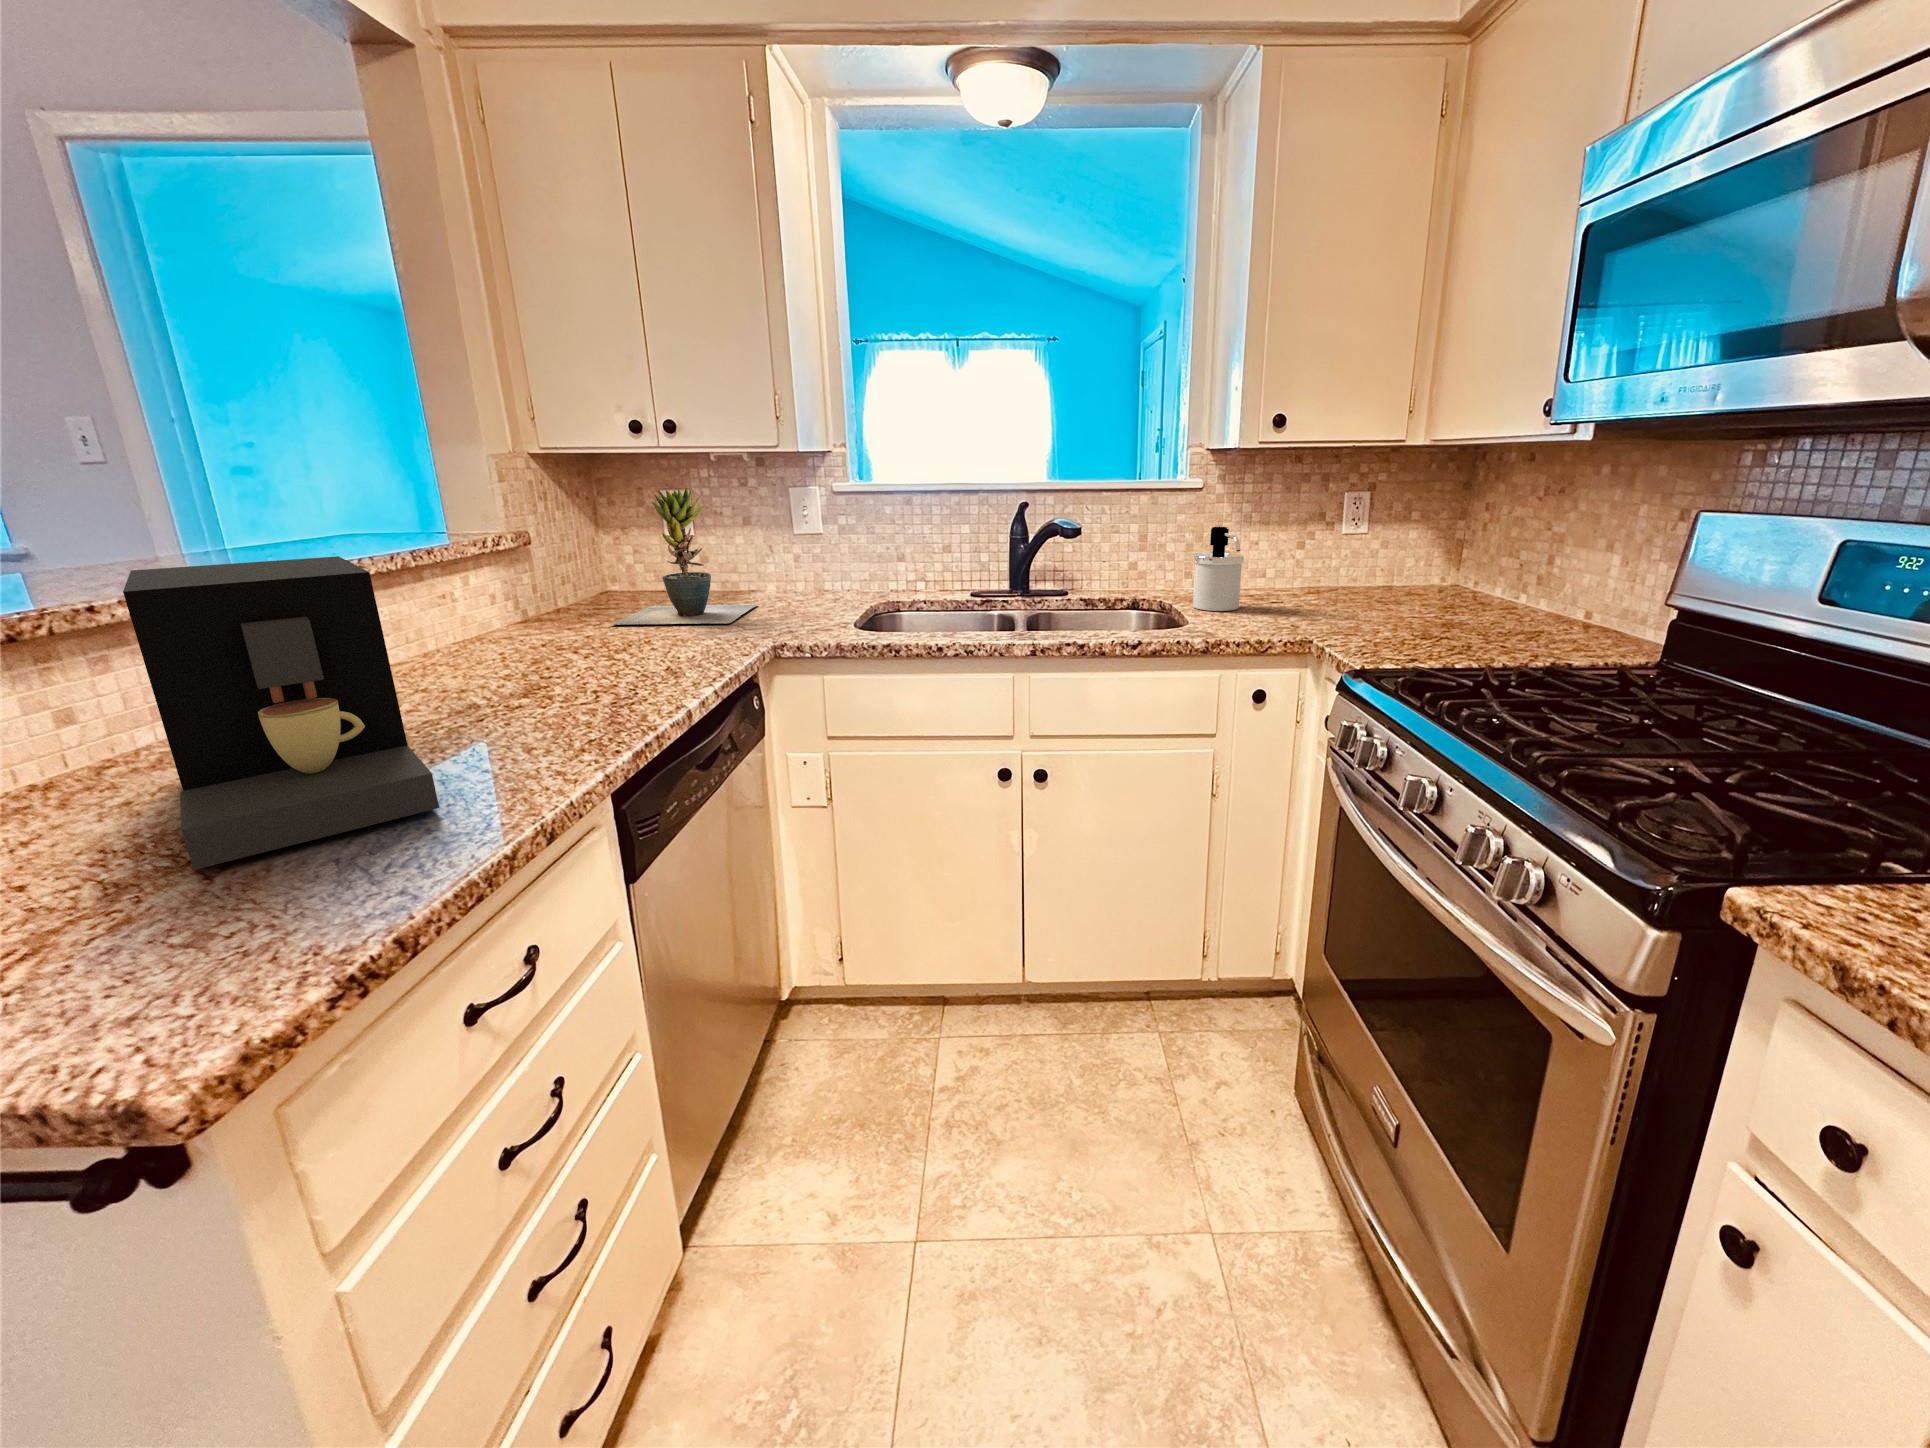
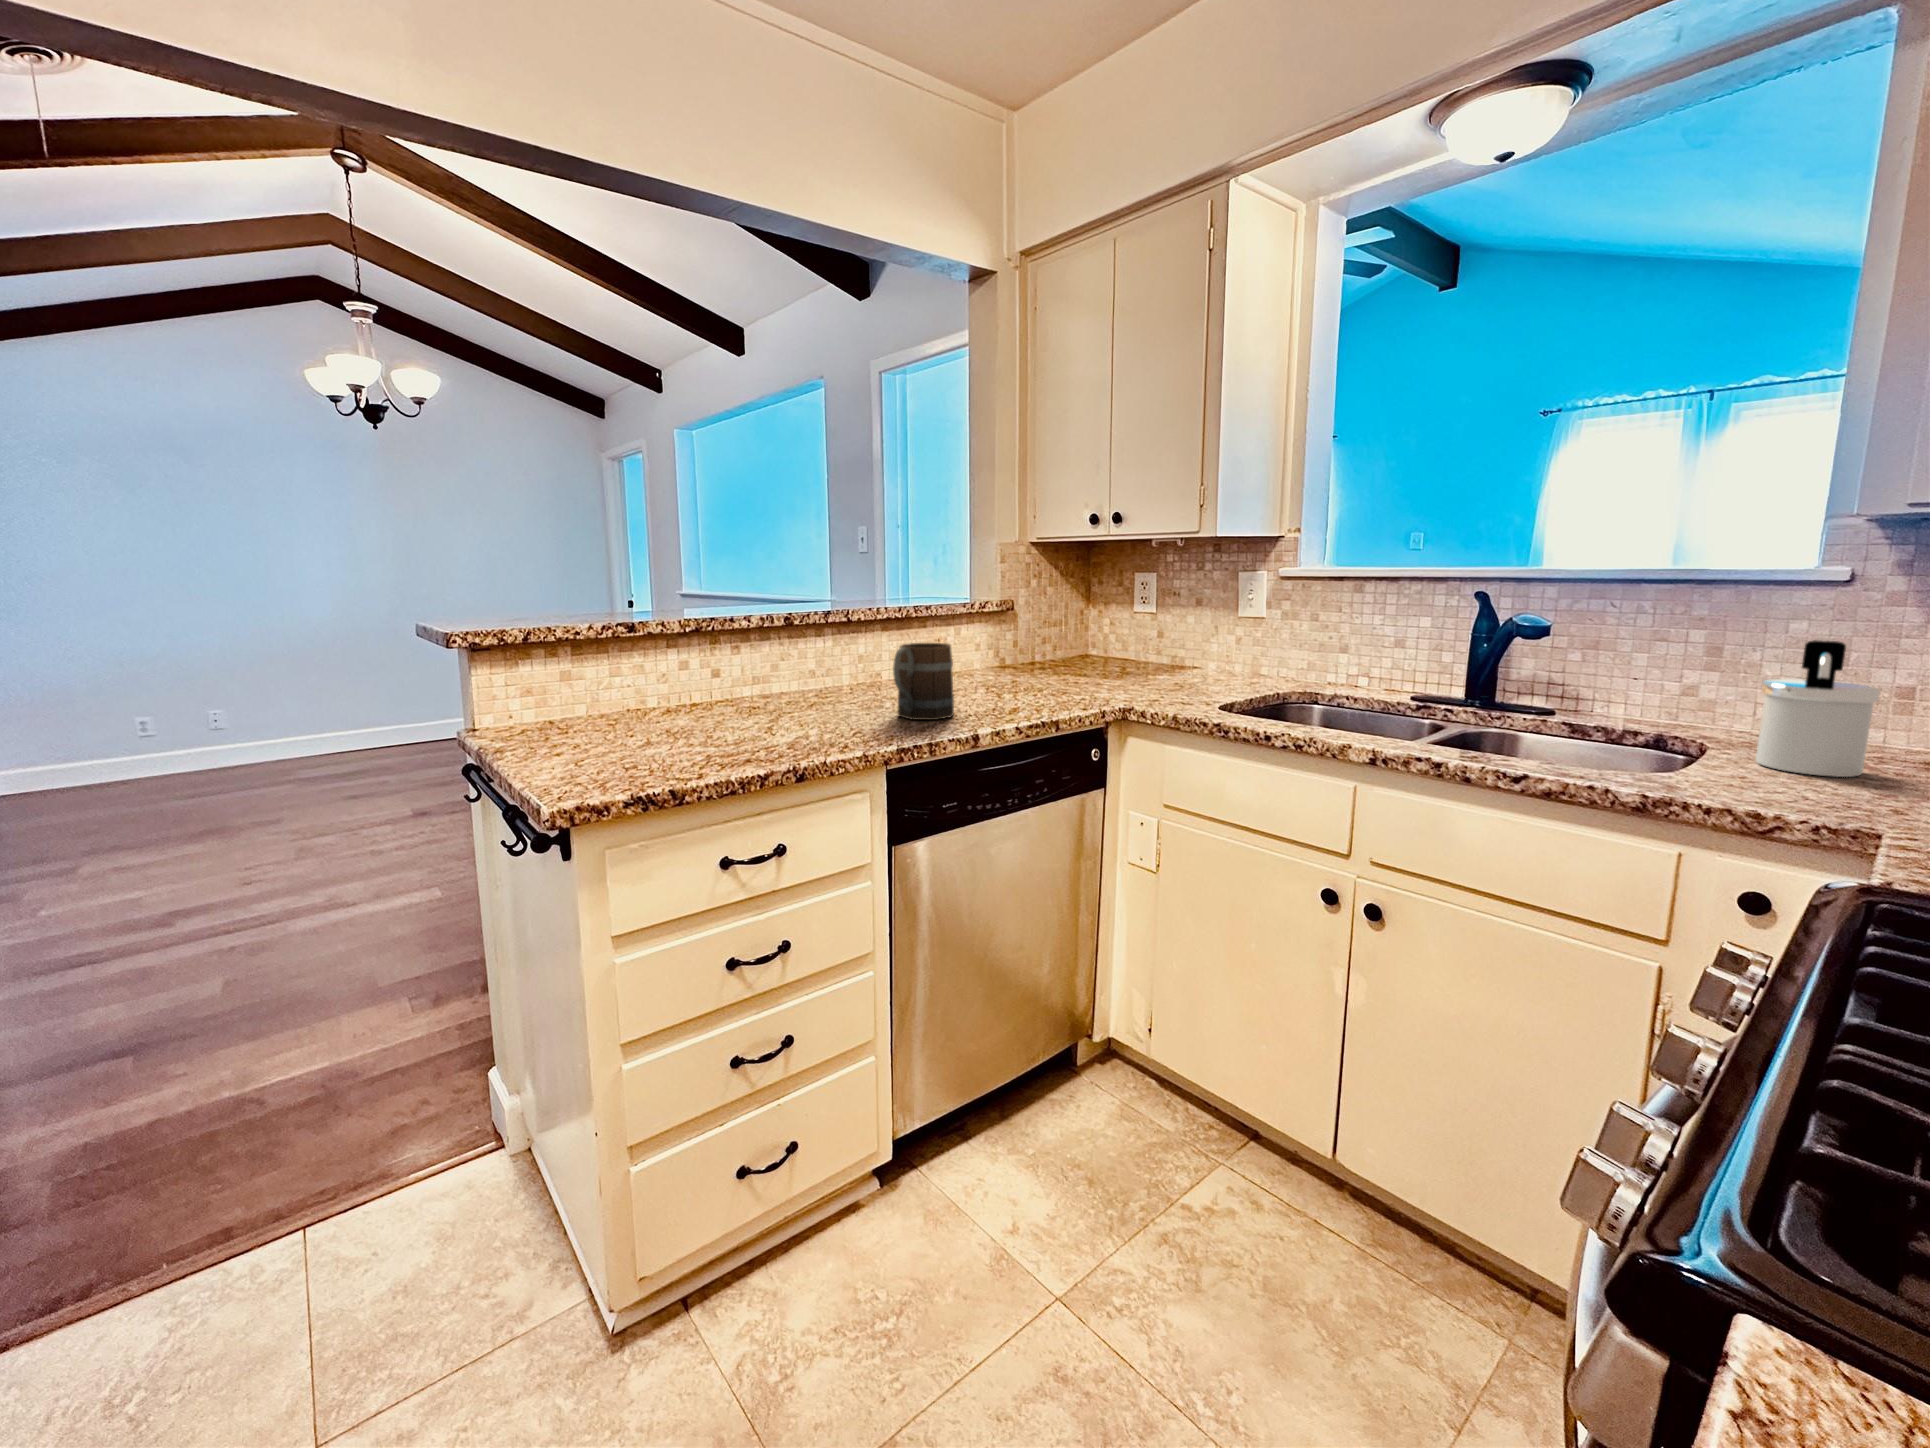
potted plant: present [610,488,757,625] -> none [1041,569,1175,687]
coffee maker: present [123,556,439,870] -> none [671,602,819,746]
mug: none [515,599,619,712] -> present [893,643,954,720]

